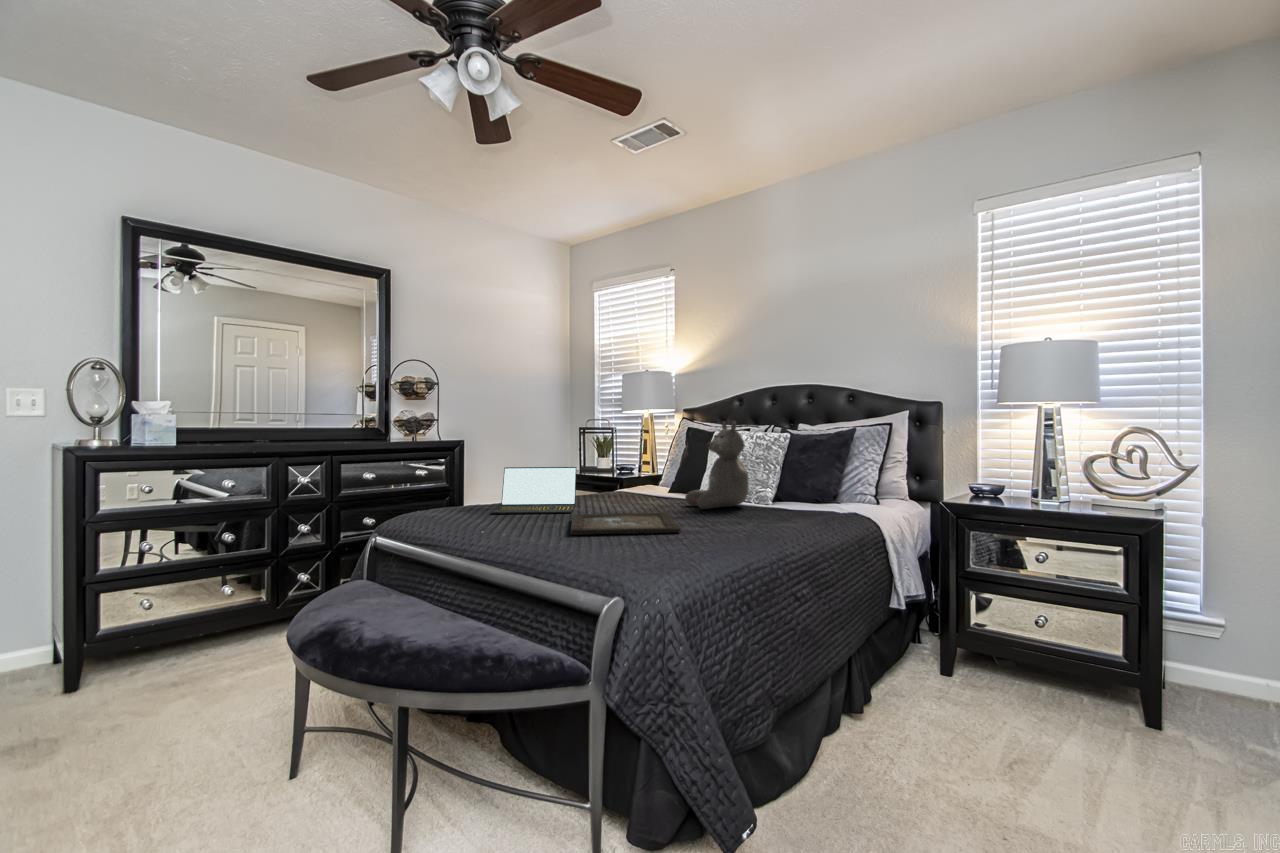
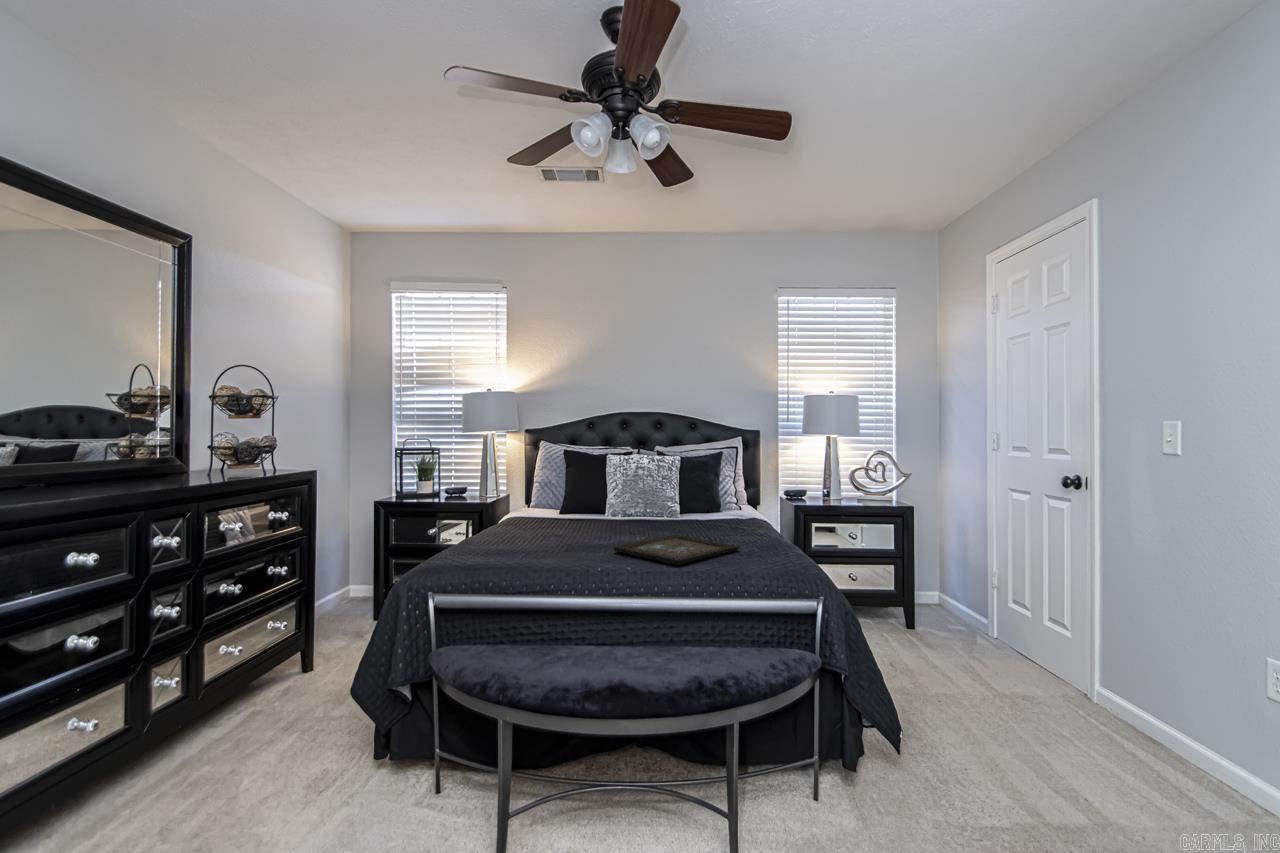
teddy bear: present [685,421,749,509] -> none [639,448,701,528]
laptop: present [491,467,576,514] -> none [474,497,580,558]

